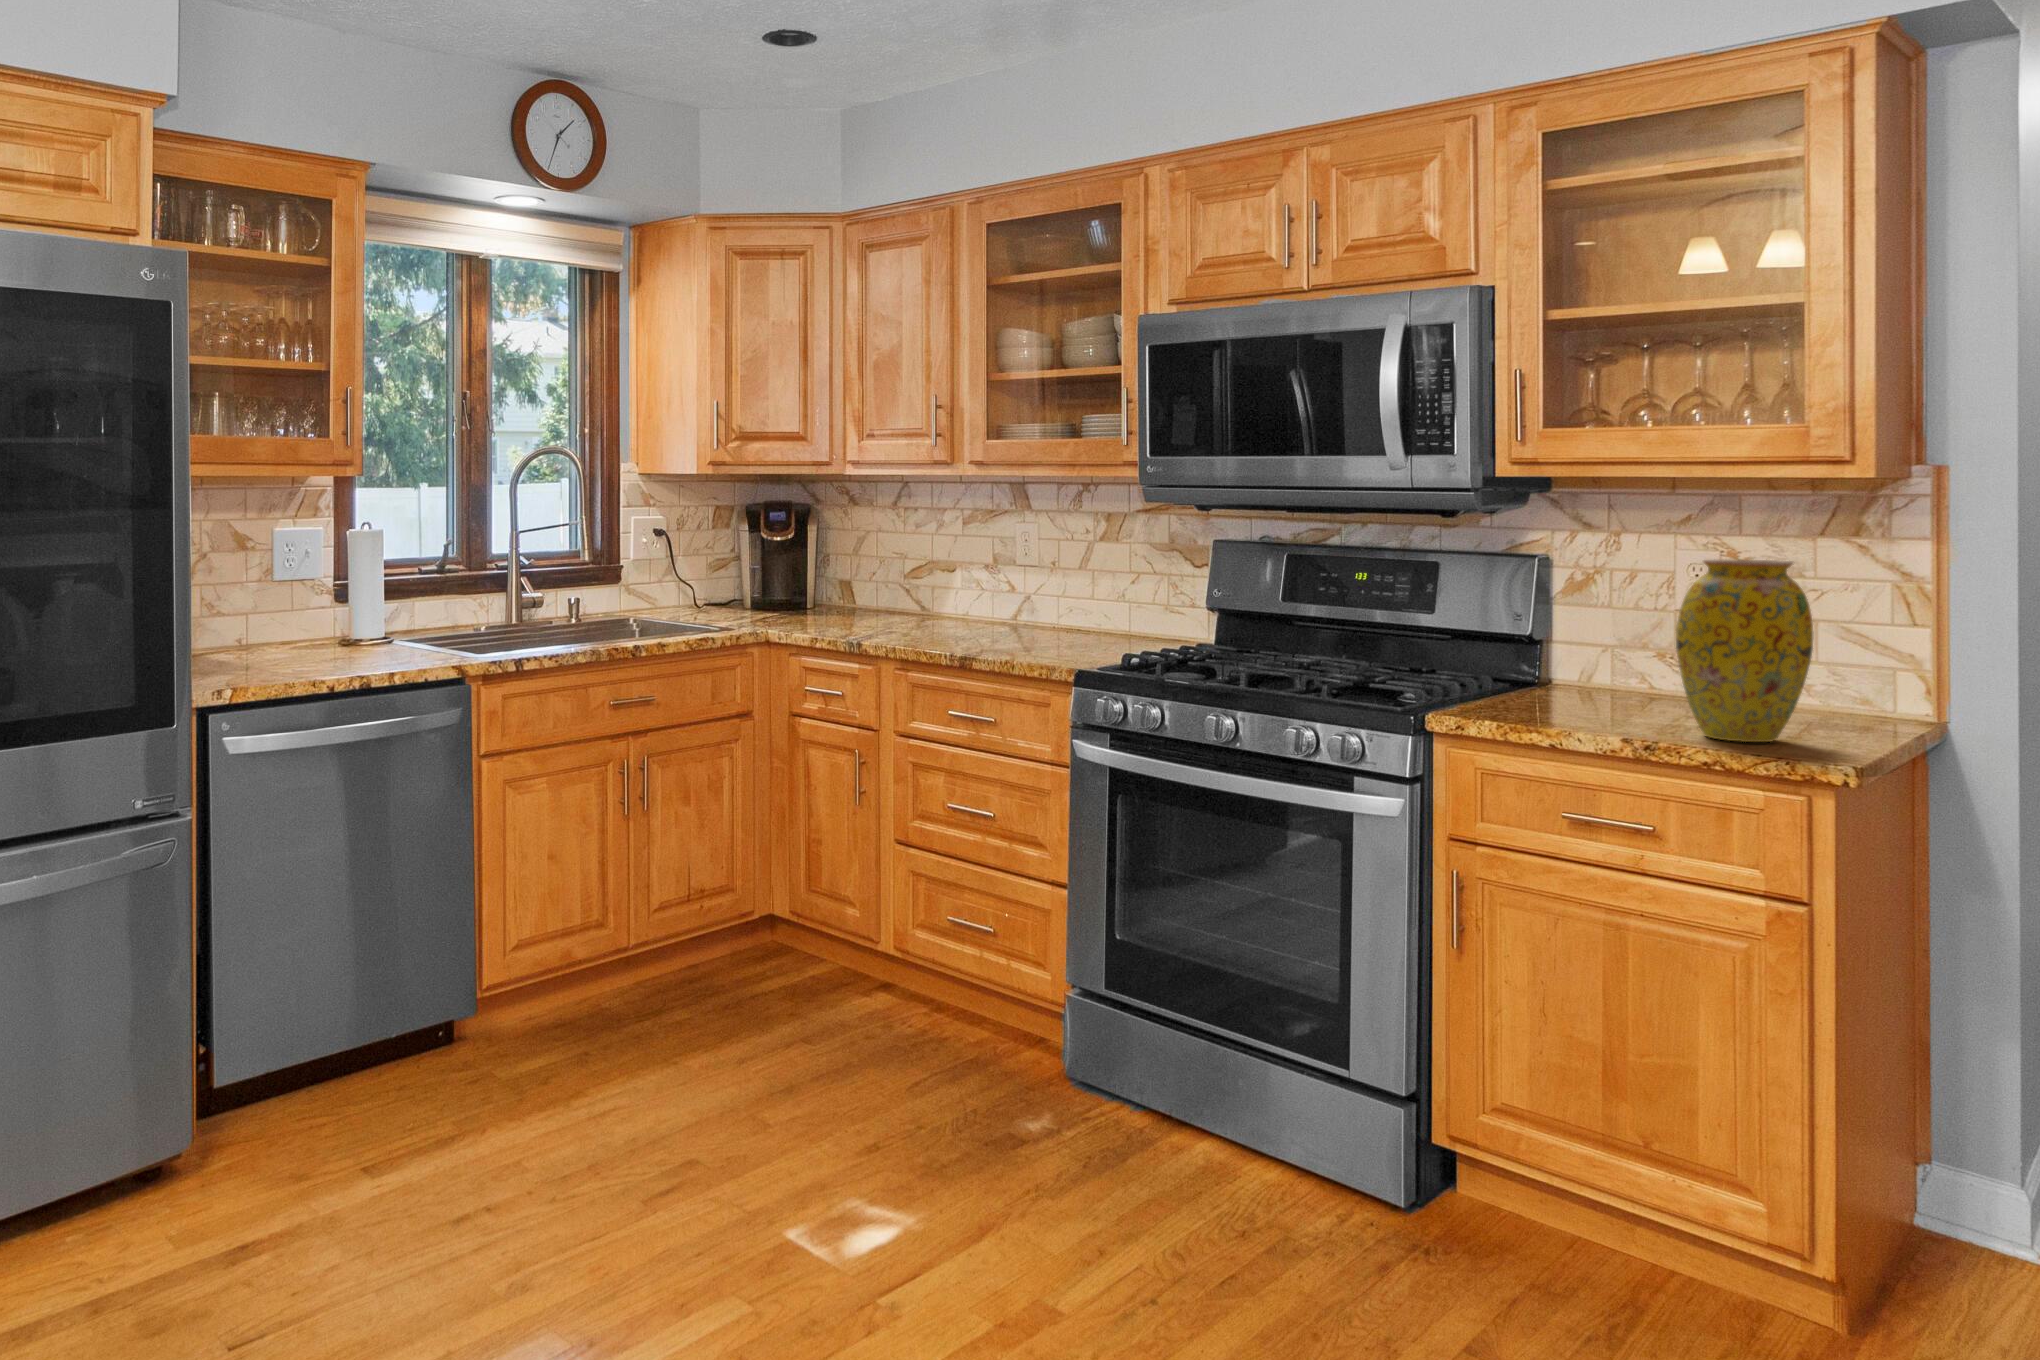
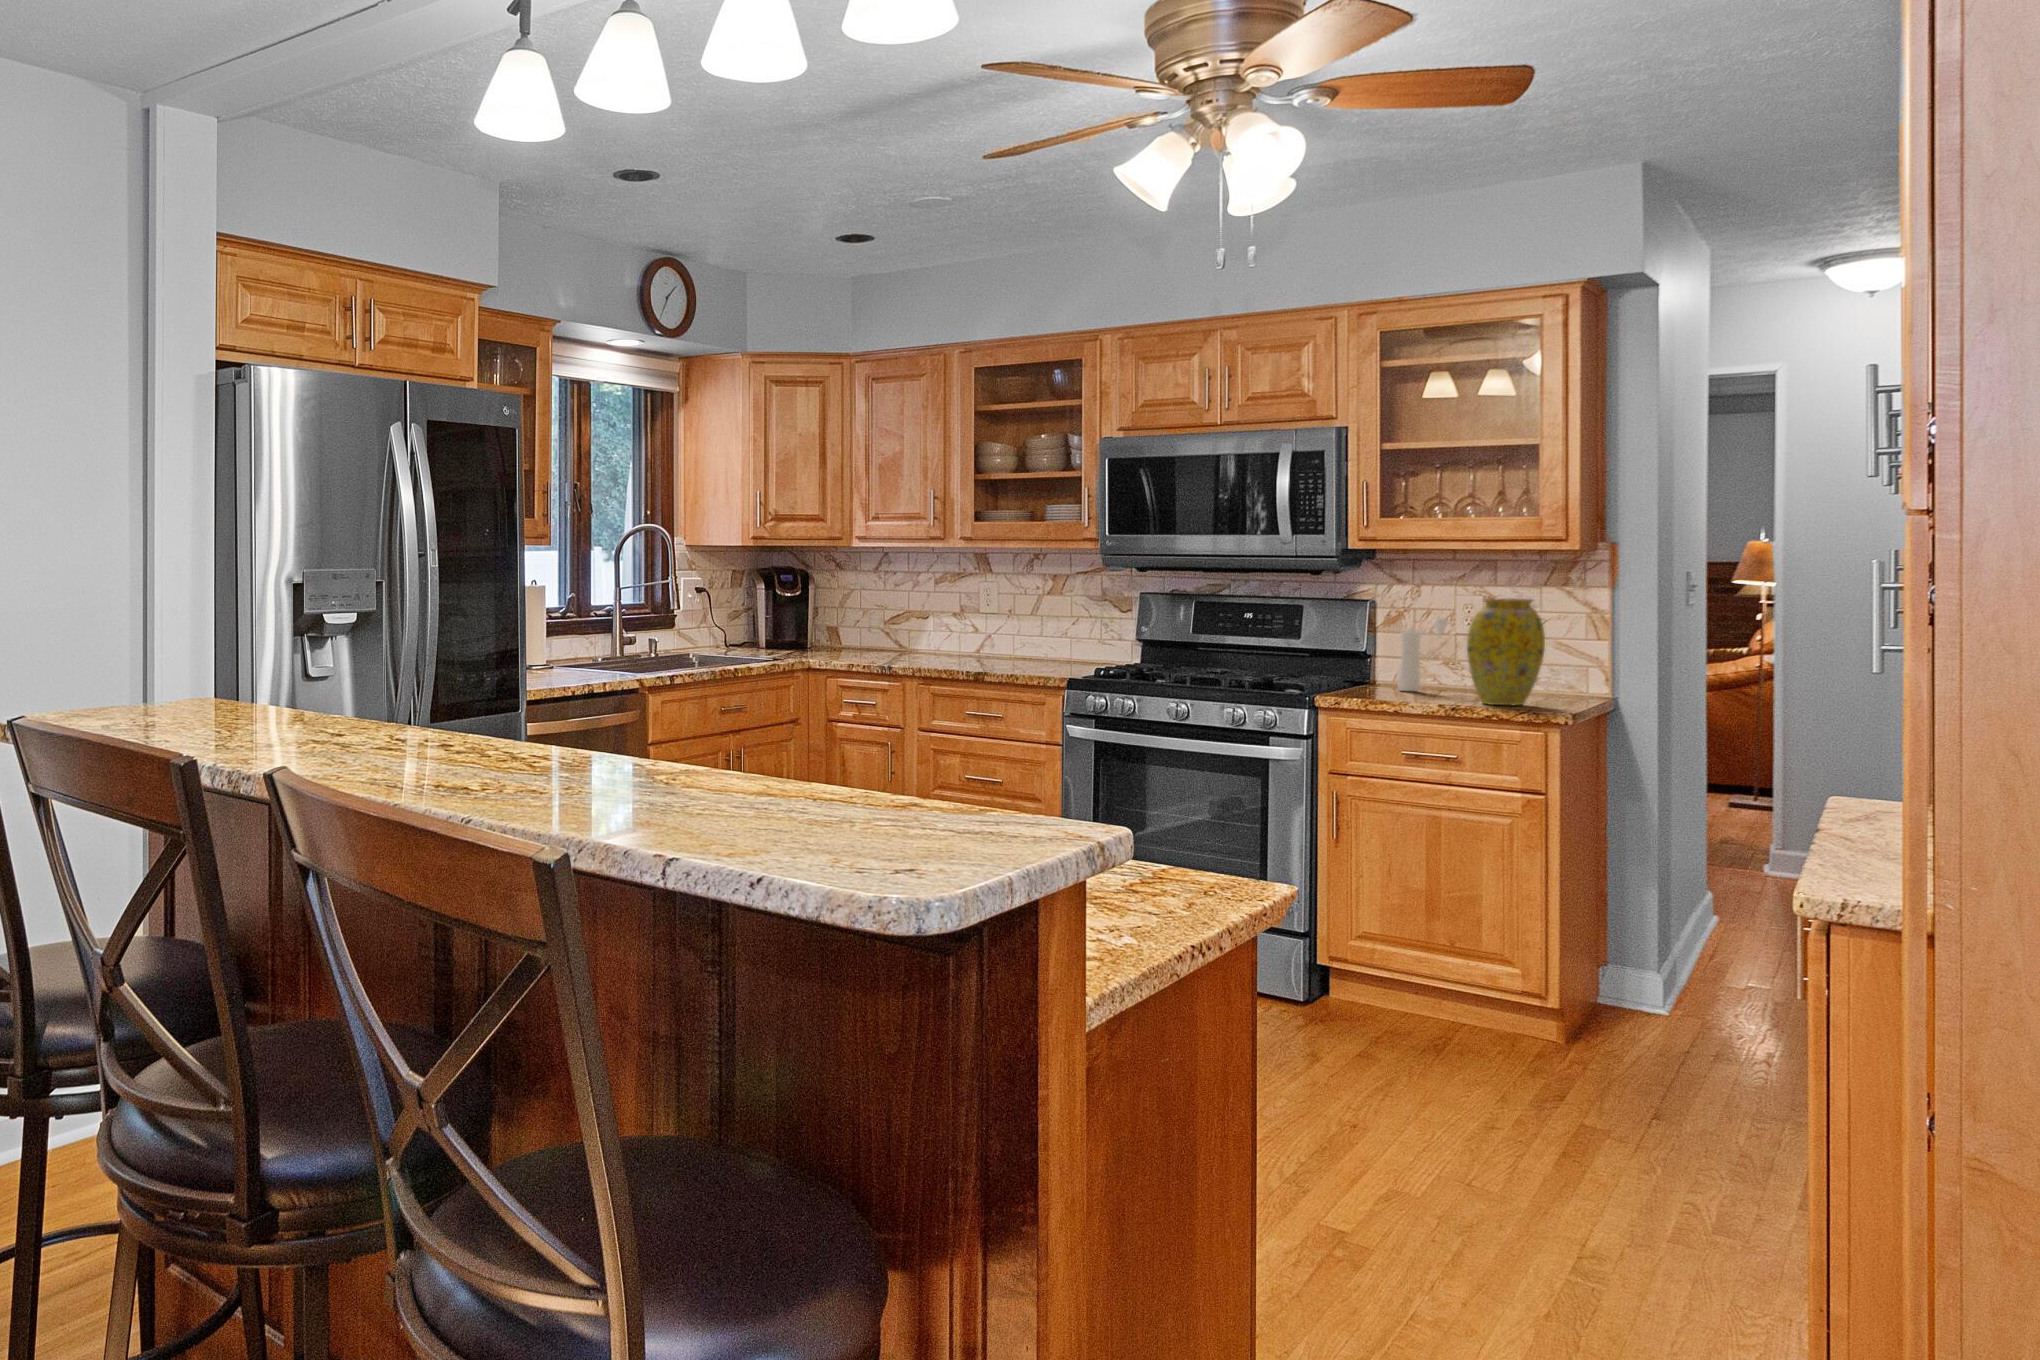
pepper mill: none [1574,587,1659,705] -> present [1399,618,1448,691]

